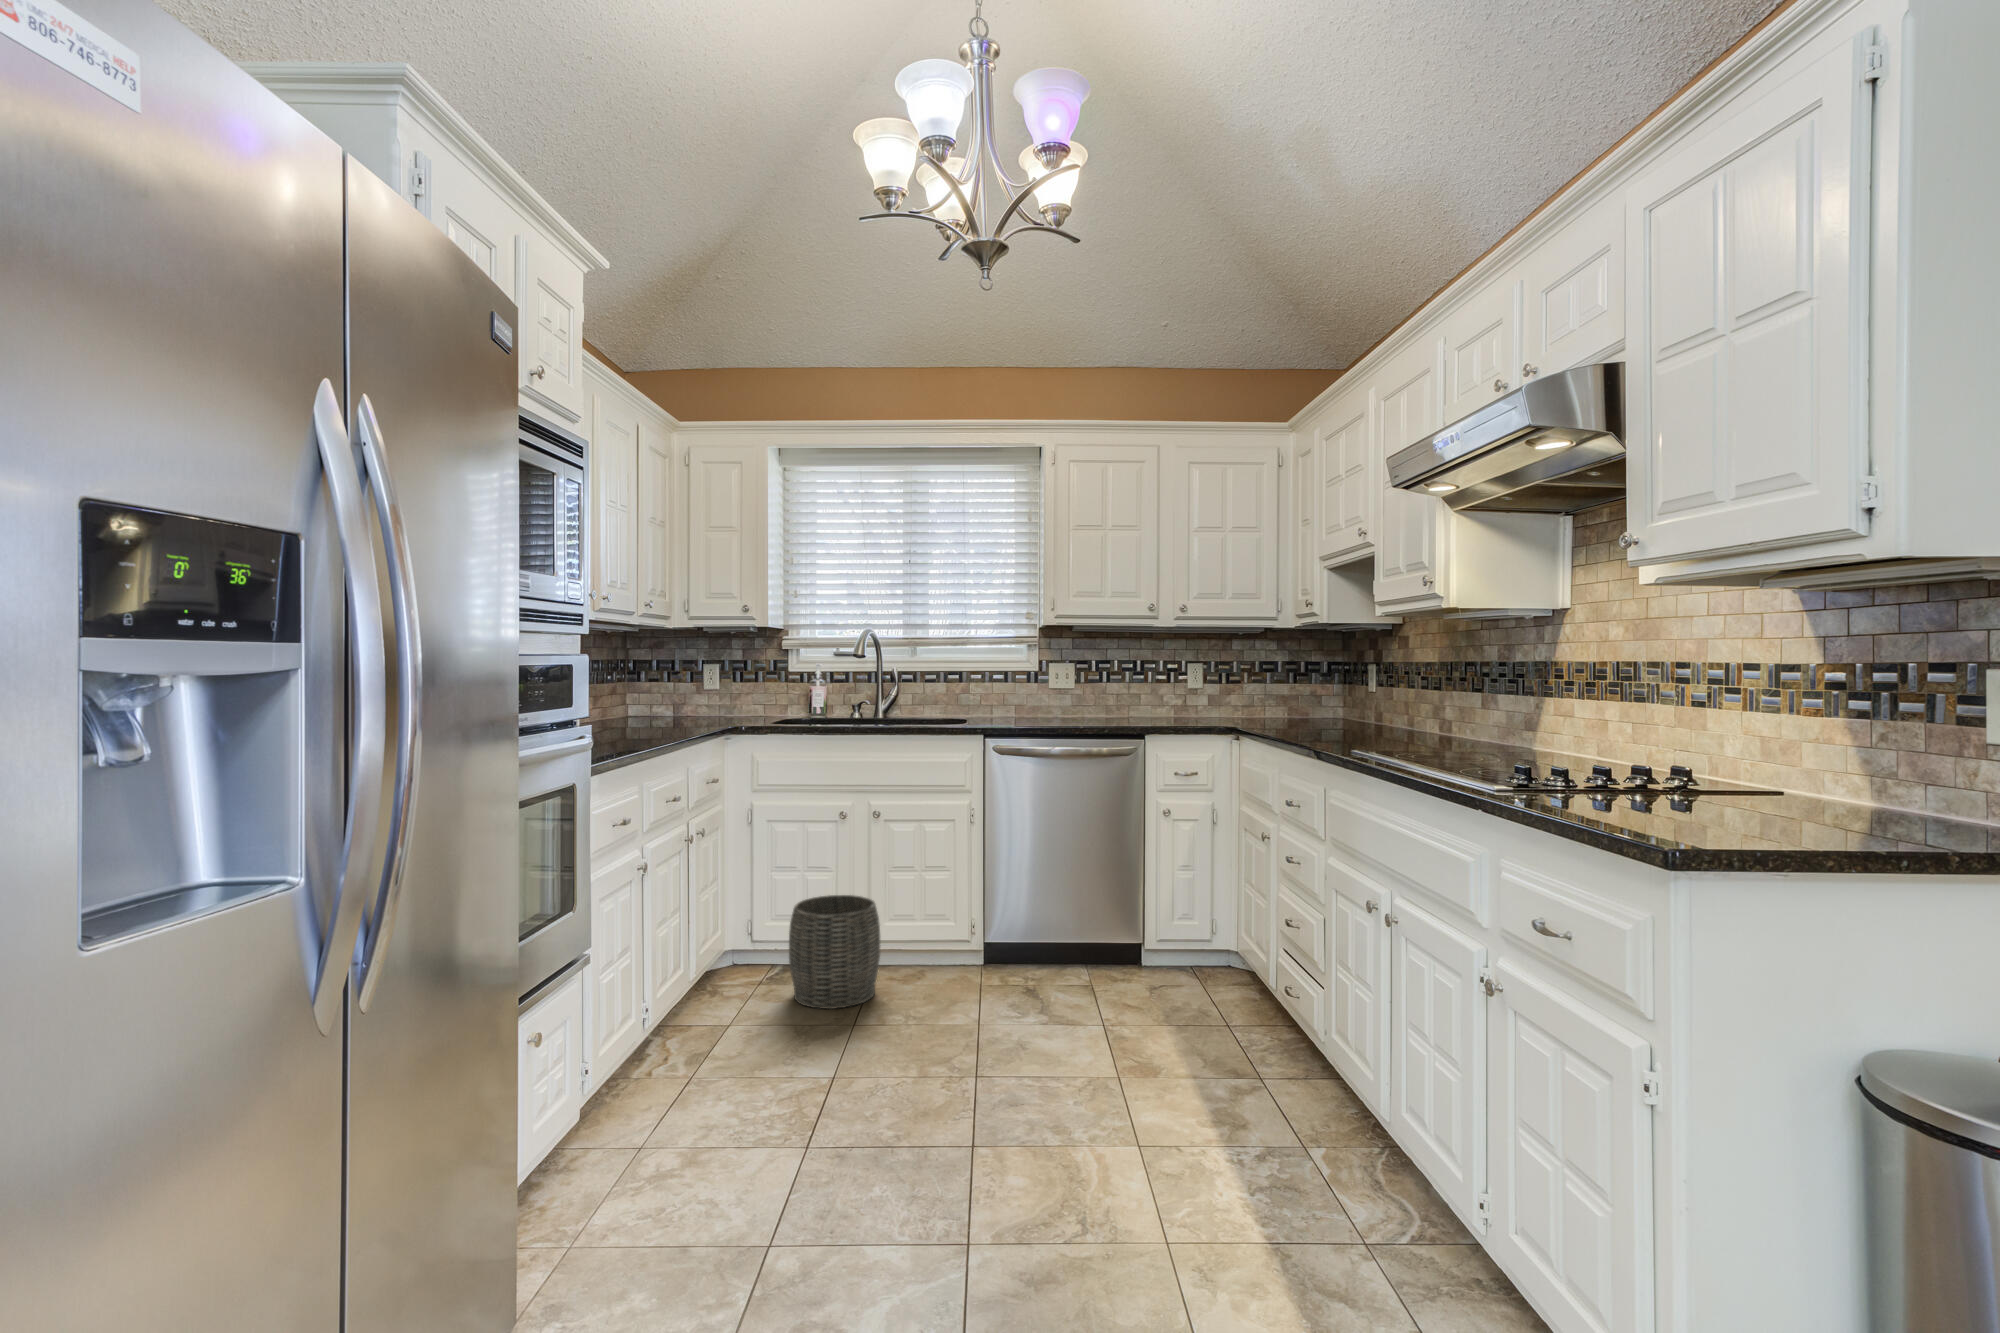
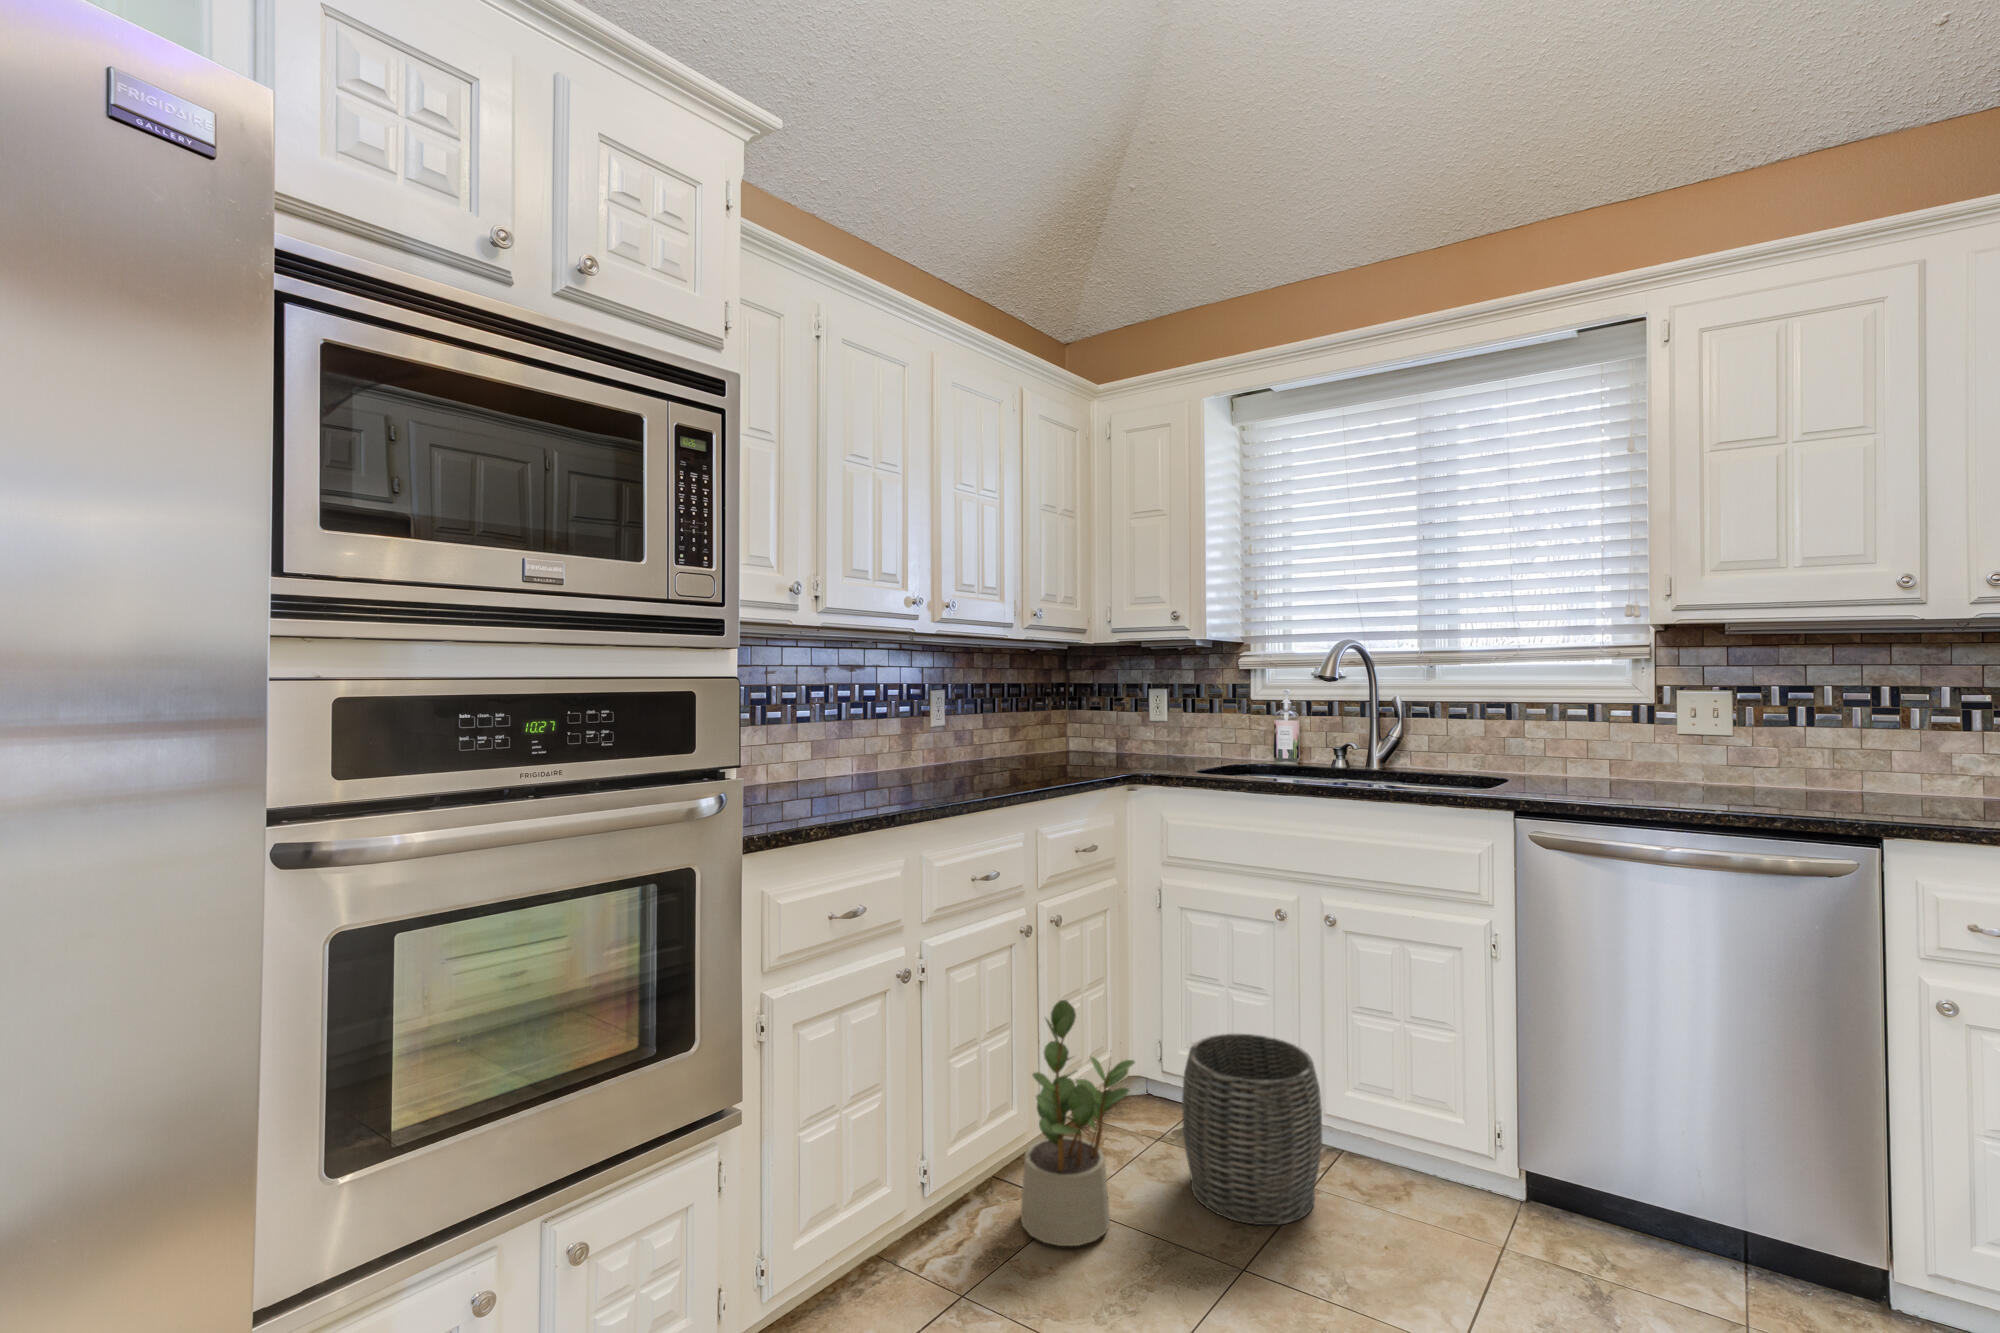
potted plant: none [692,878,771,1046] -> present [1021,1000,1135,1246]

